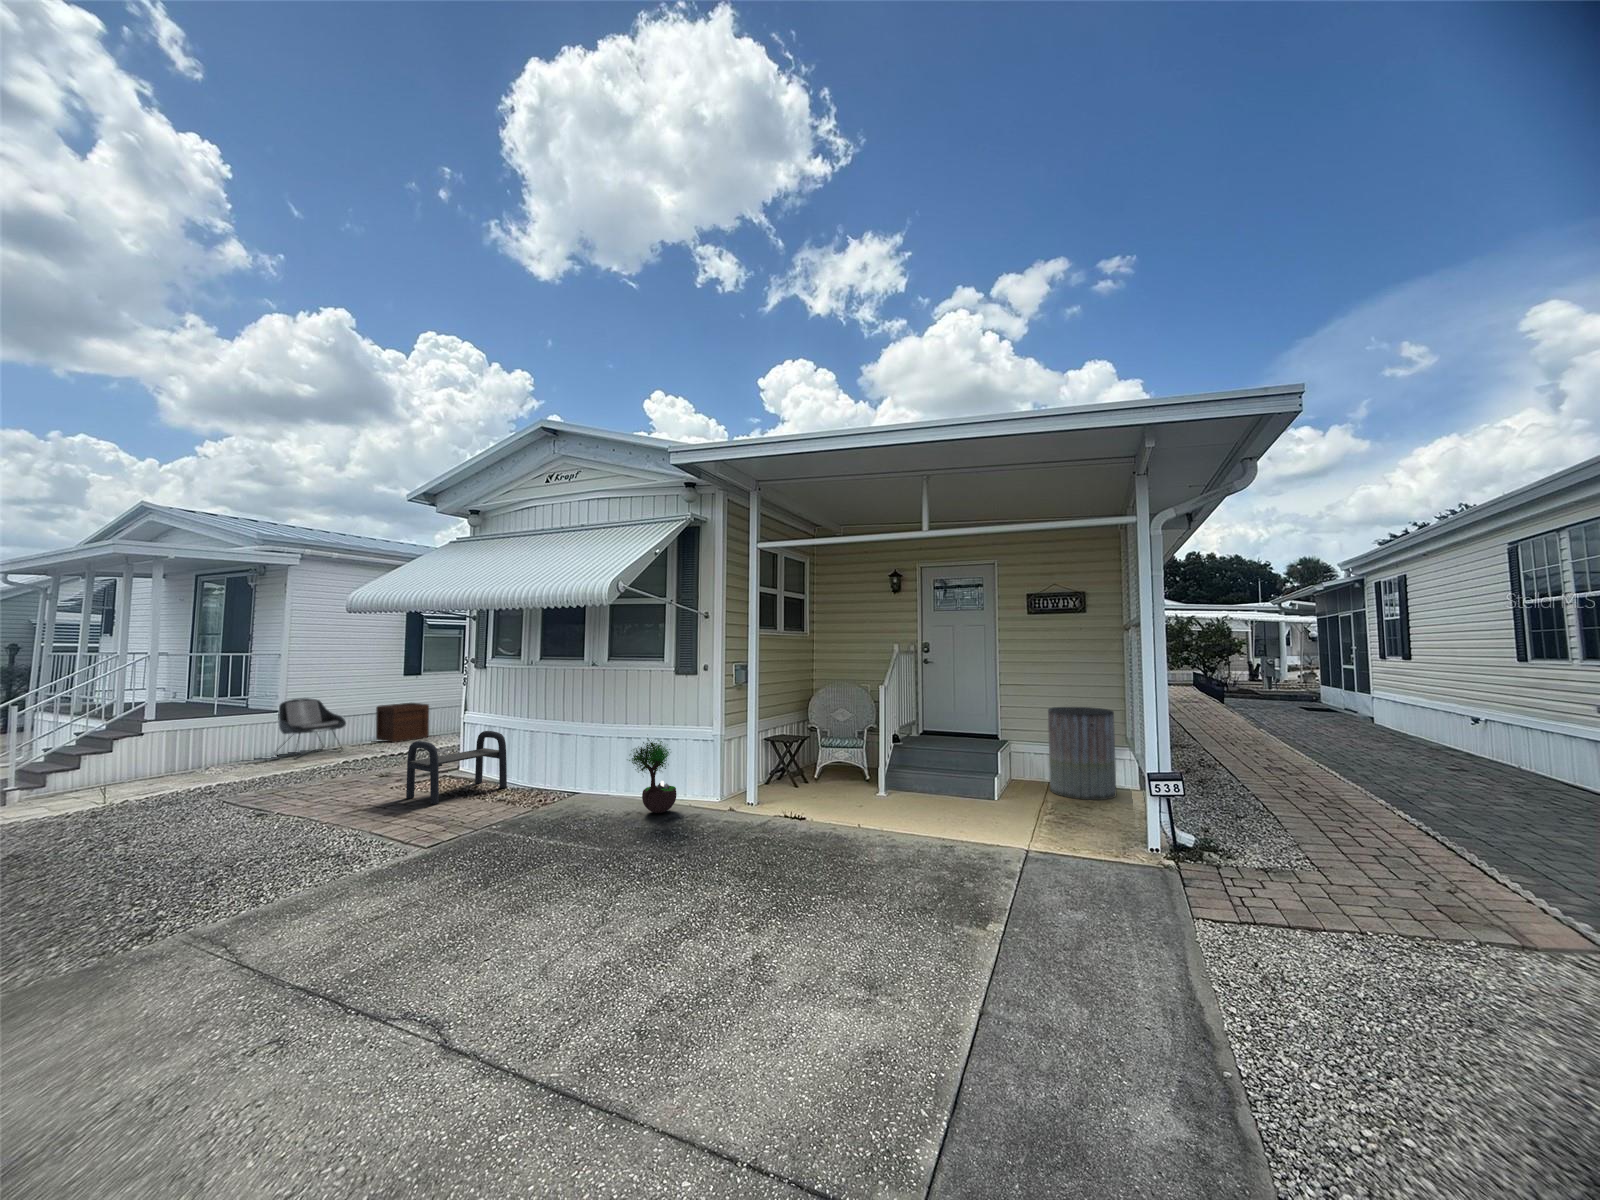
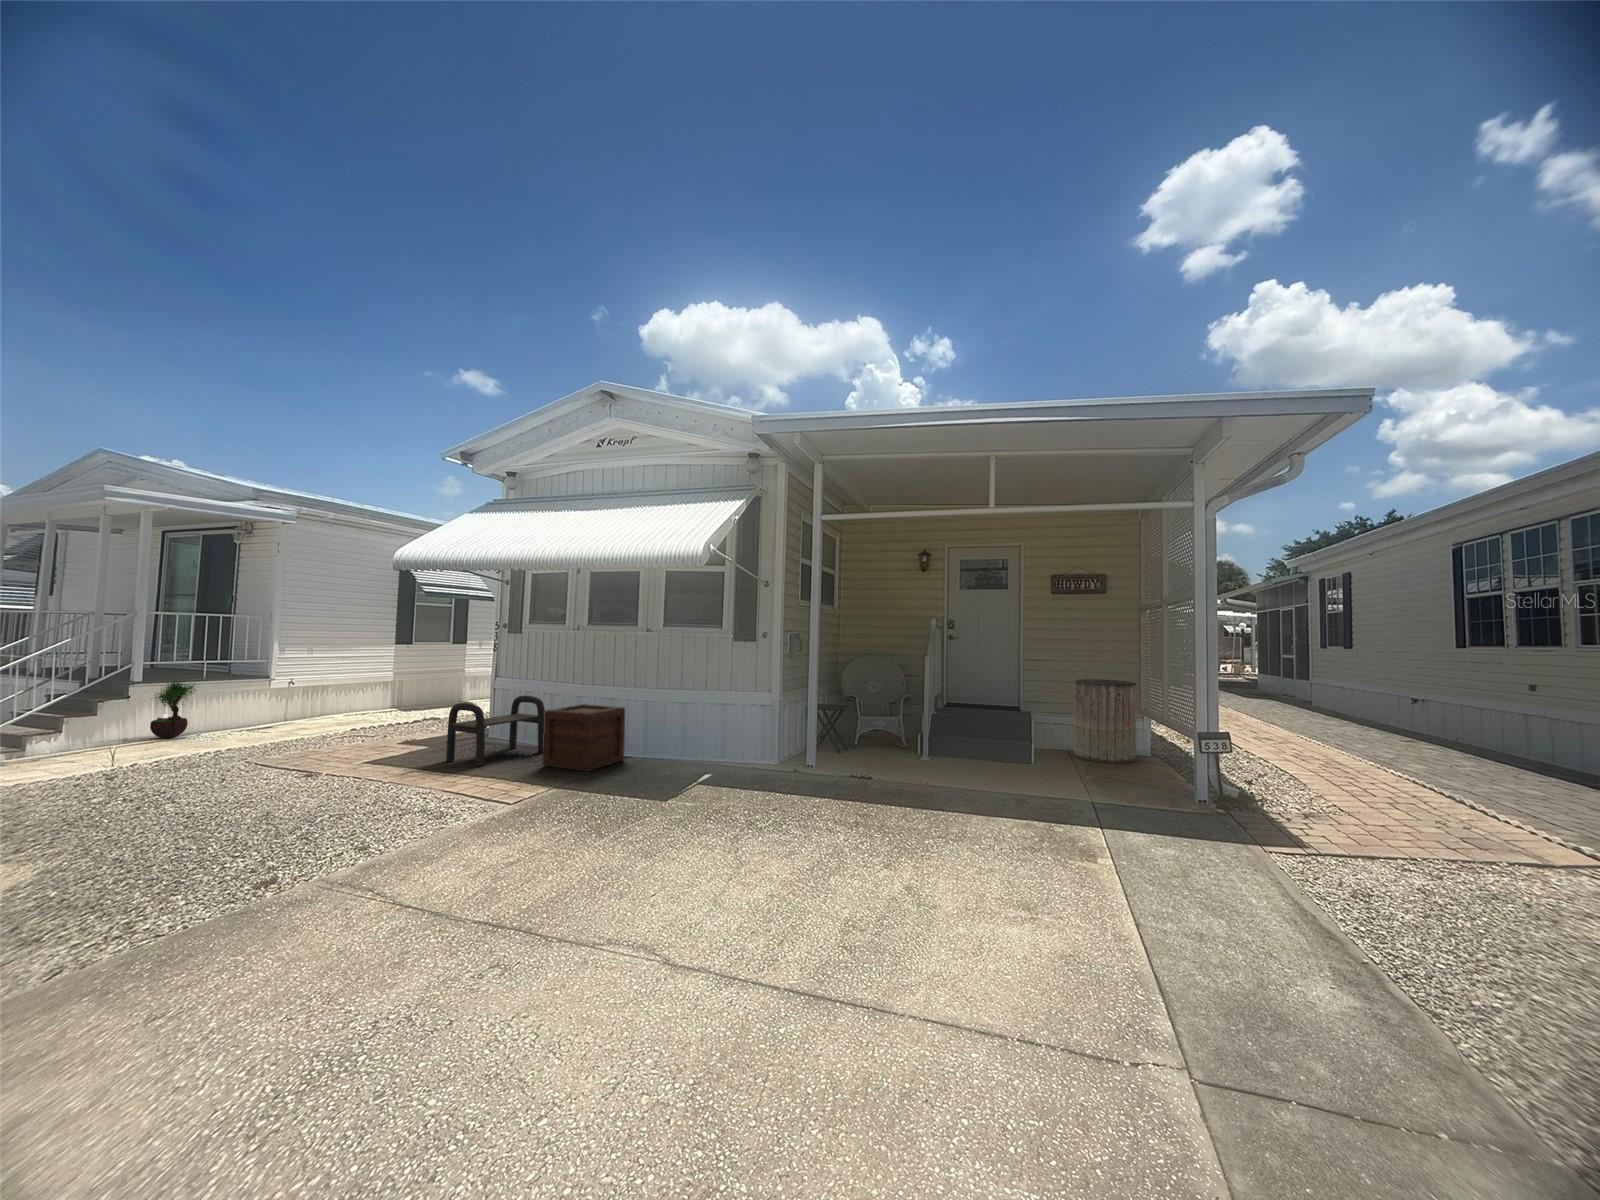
lounge chair: present [275,698,346,760] -> none [269,665,346,727]
wooden crate: present [376,703,429,742] -> present [543,704,625,772]
potted tree: present [629,738,676,813] -> present [150,681,196,738]

